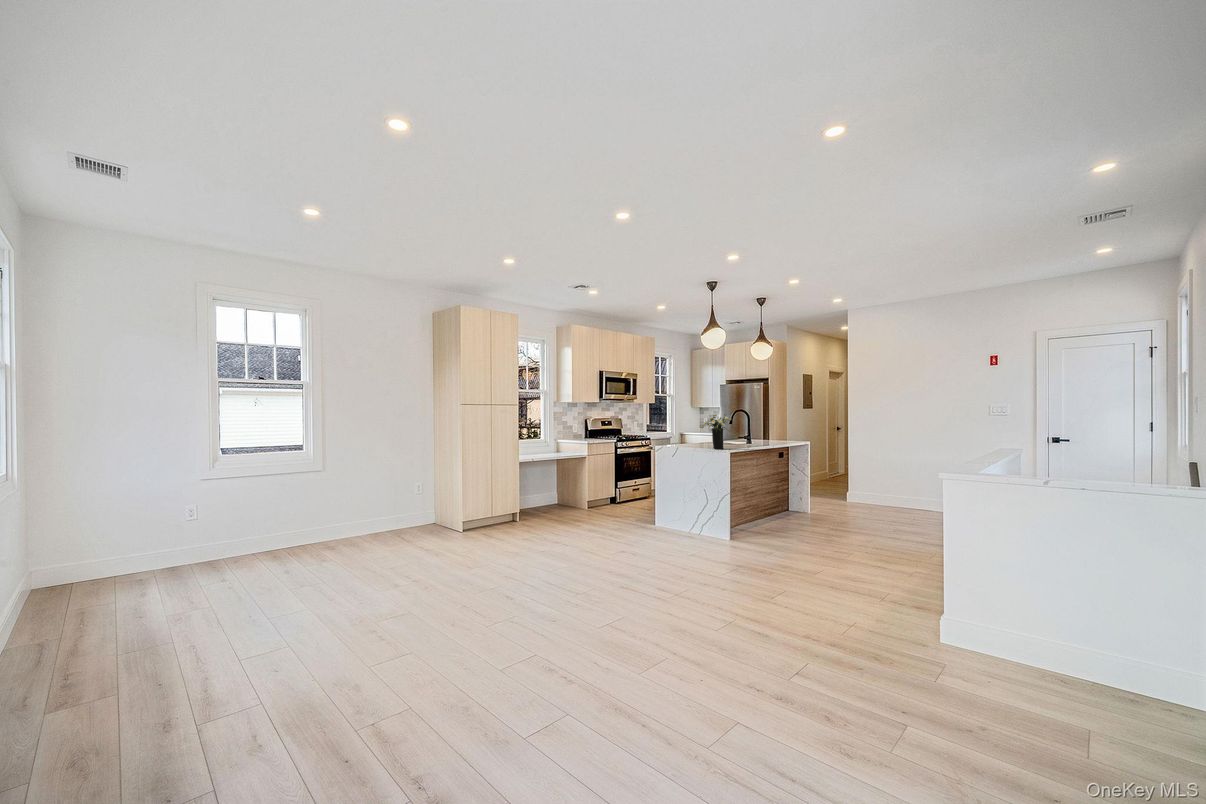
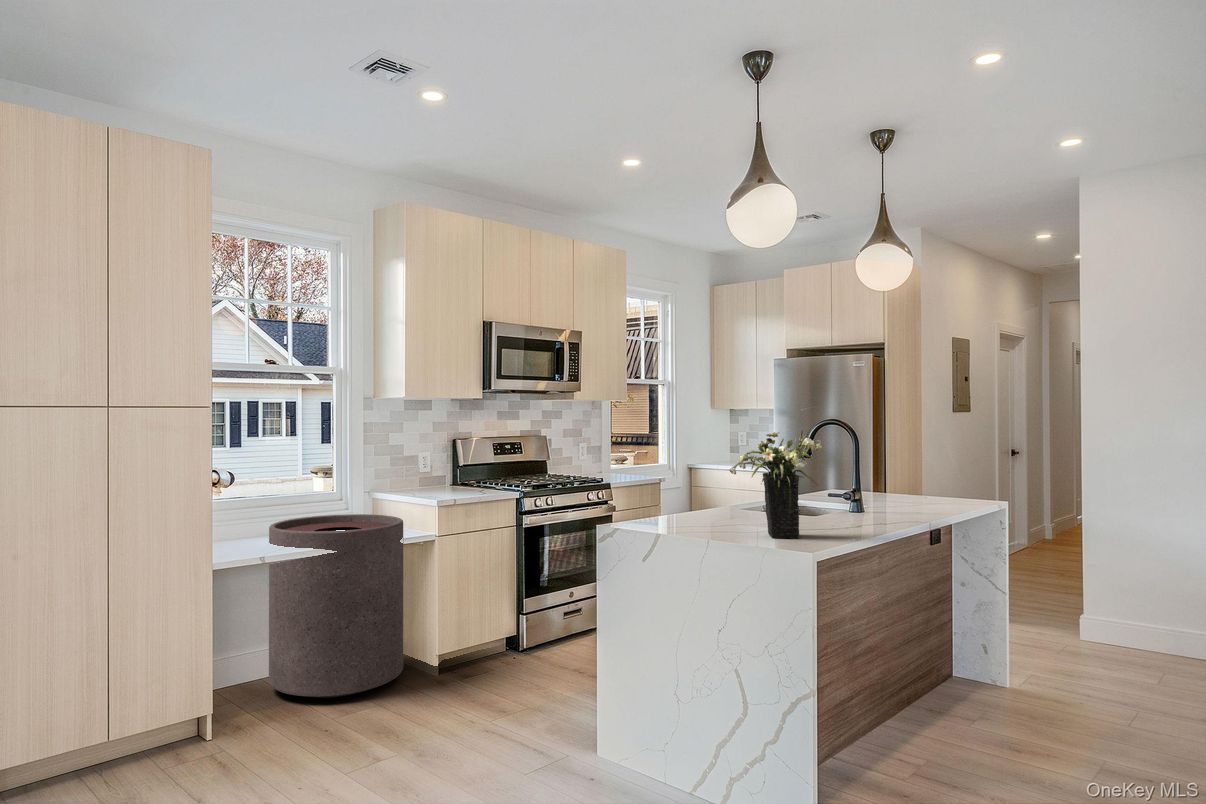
trash can: none [525,448,574,515] -> present [269,514,403,698]

